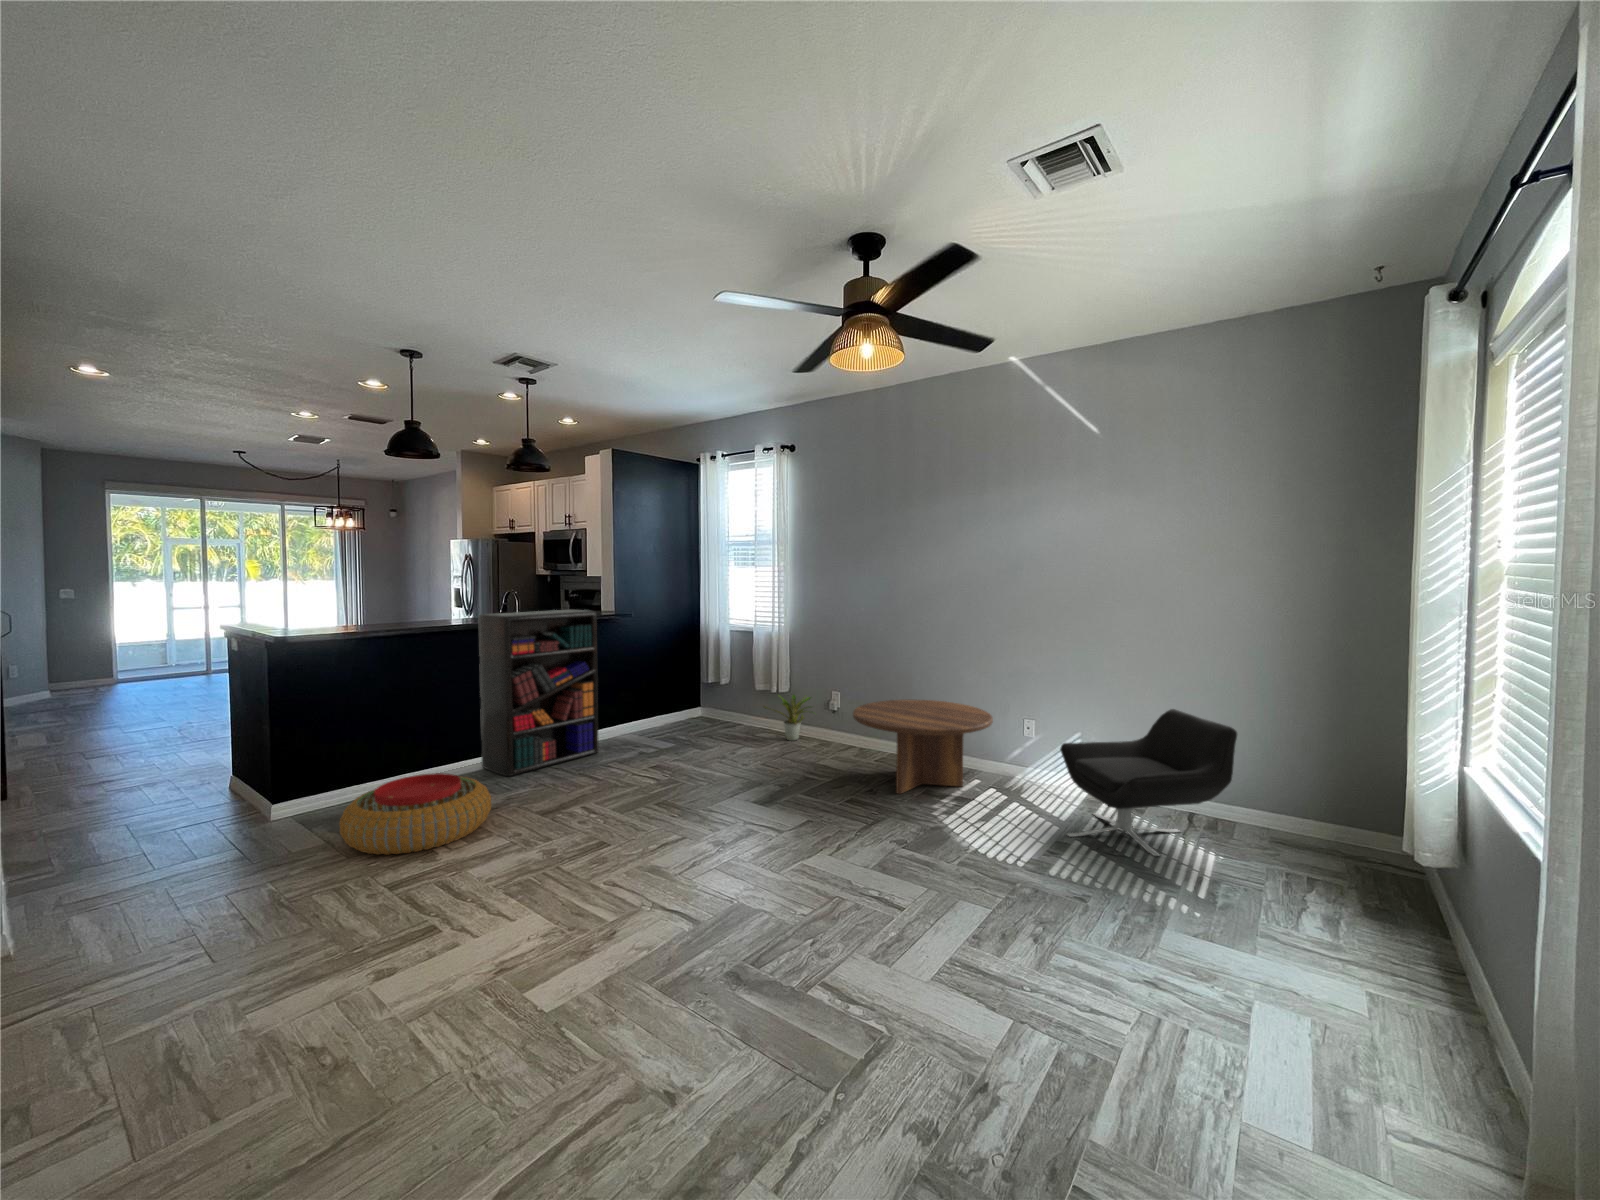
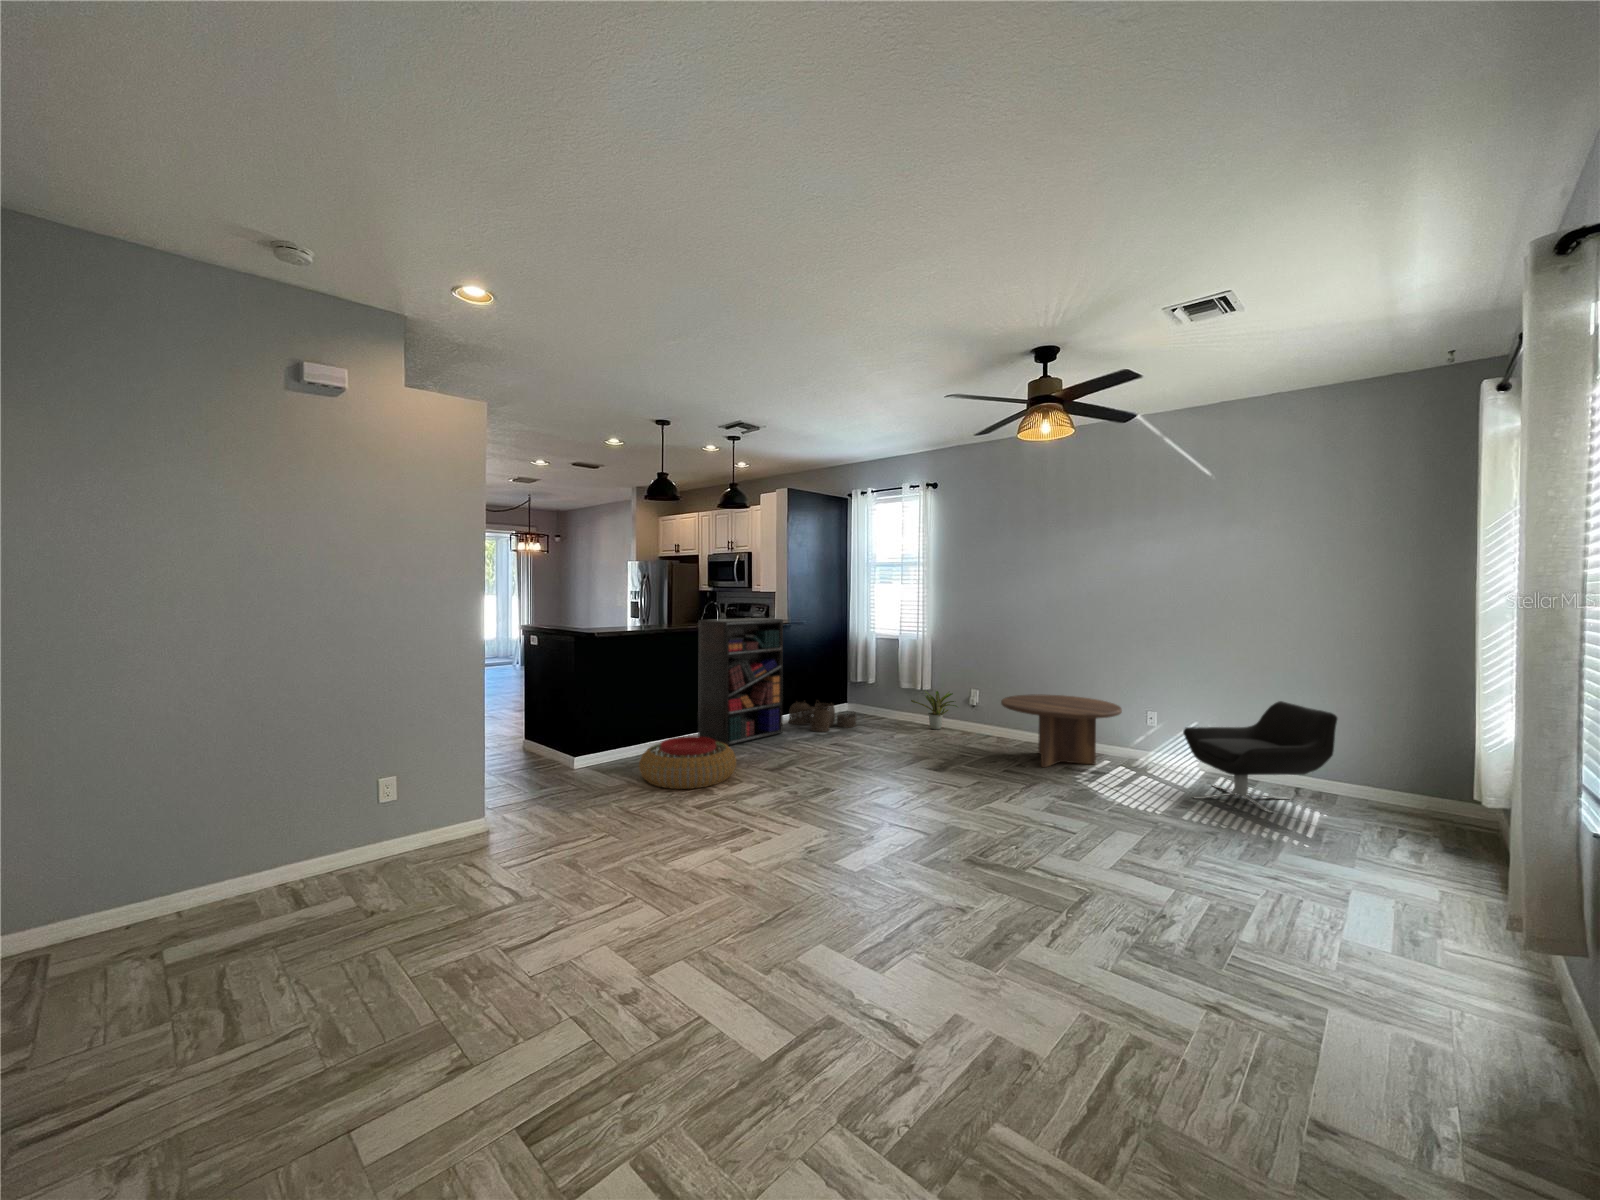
woven basket: none [617,708,699,749] -> present [789,701,857,732]

